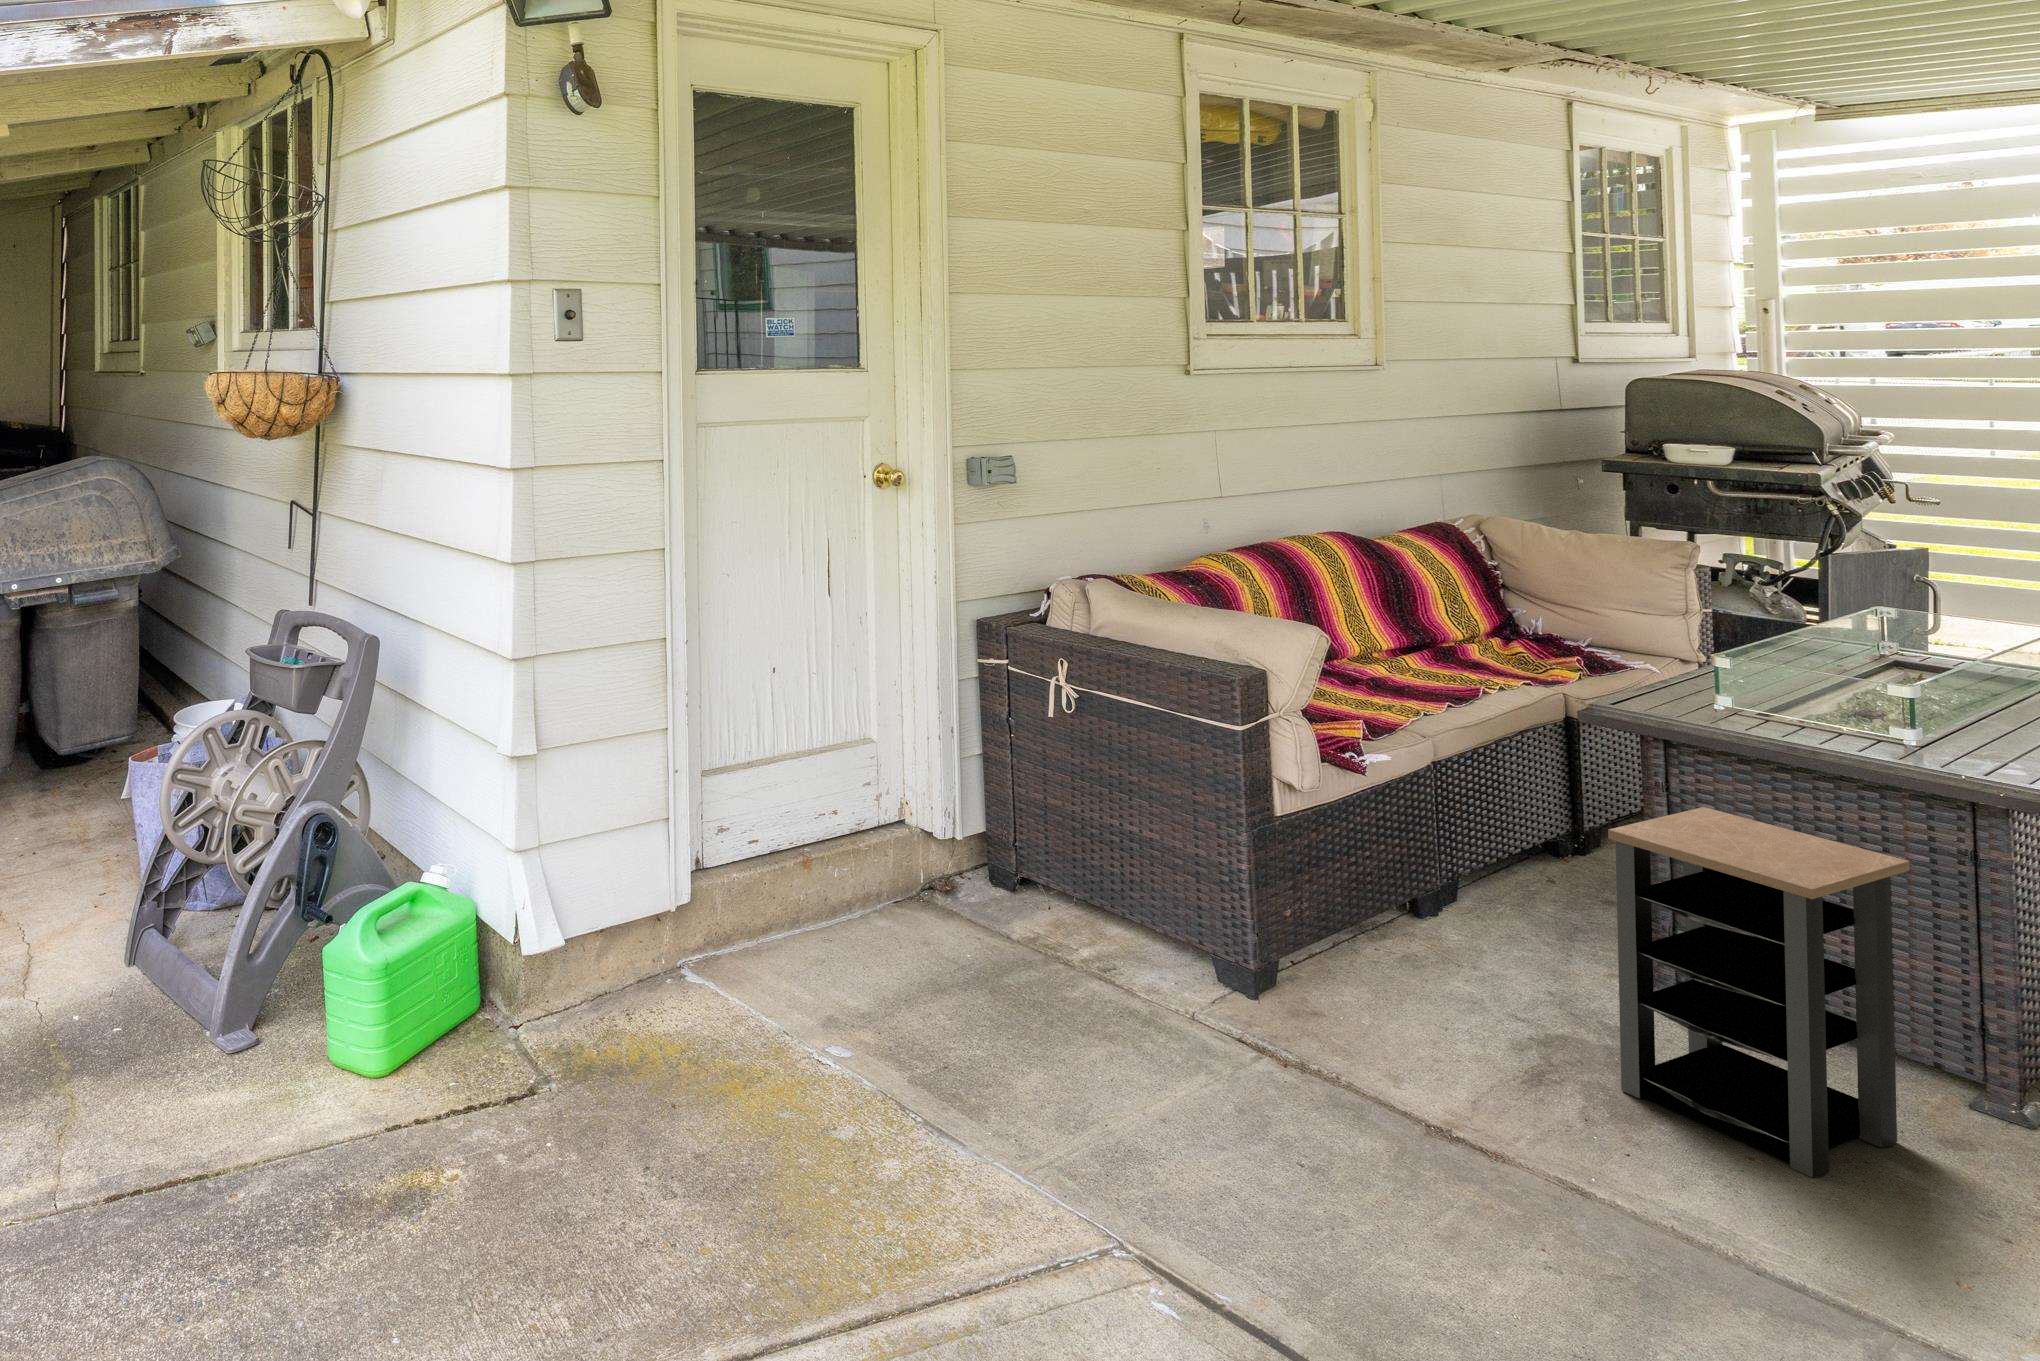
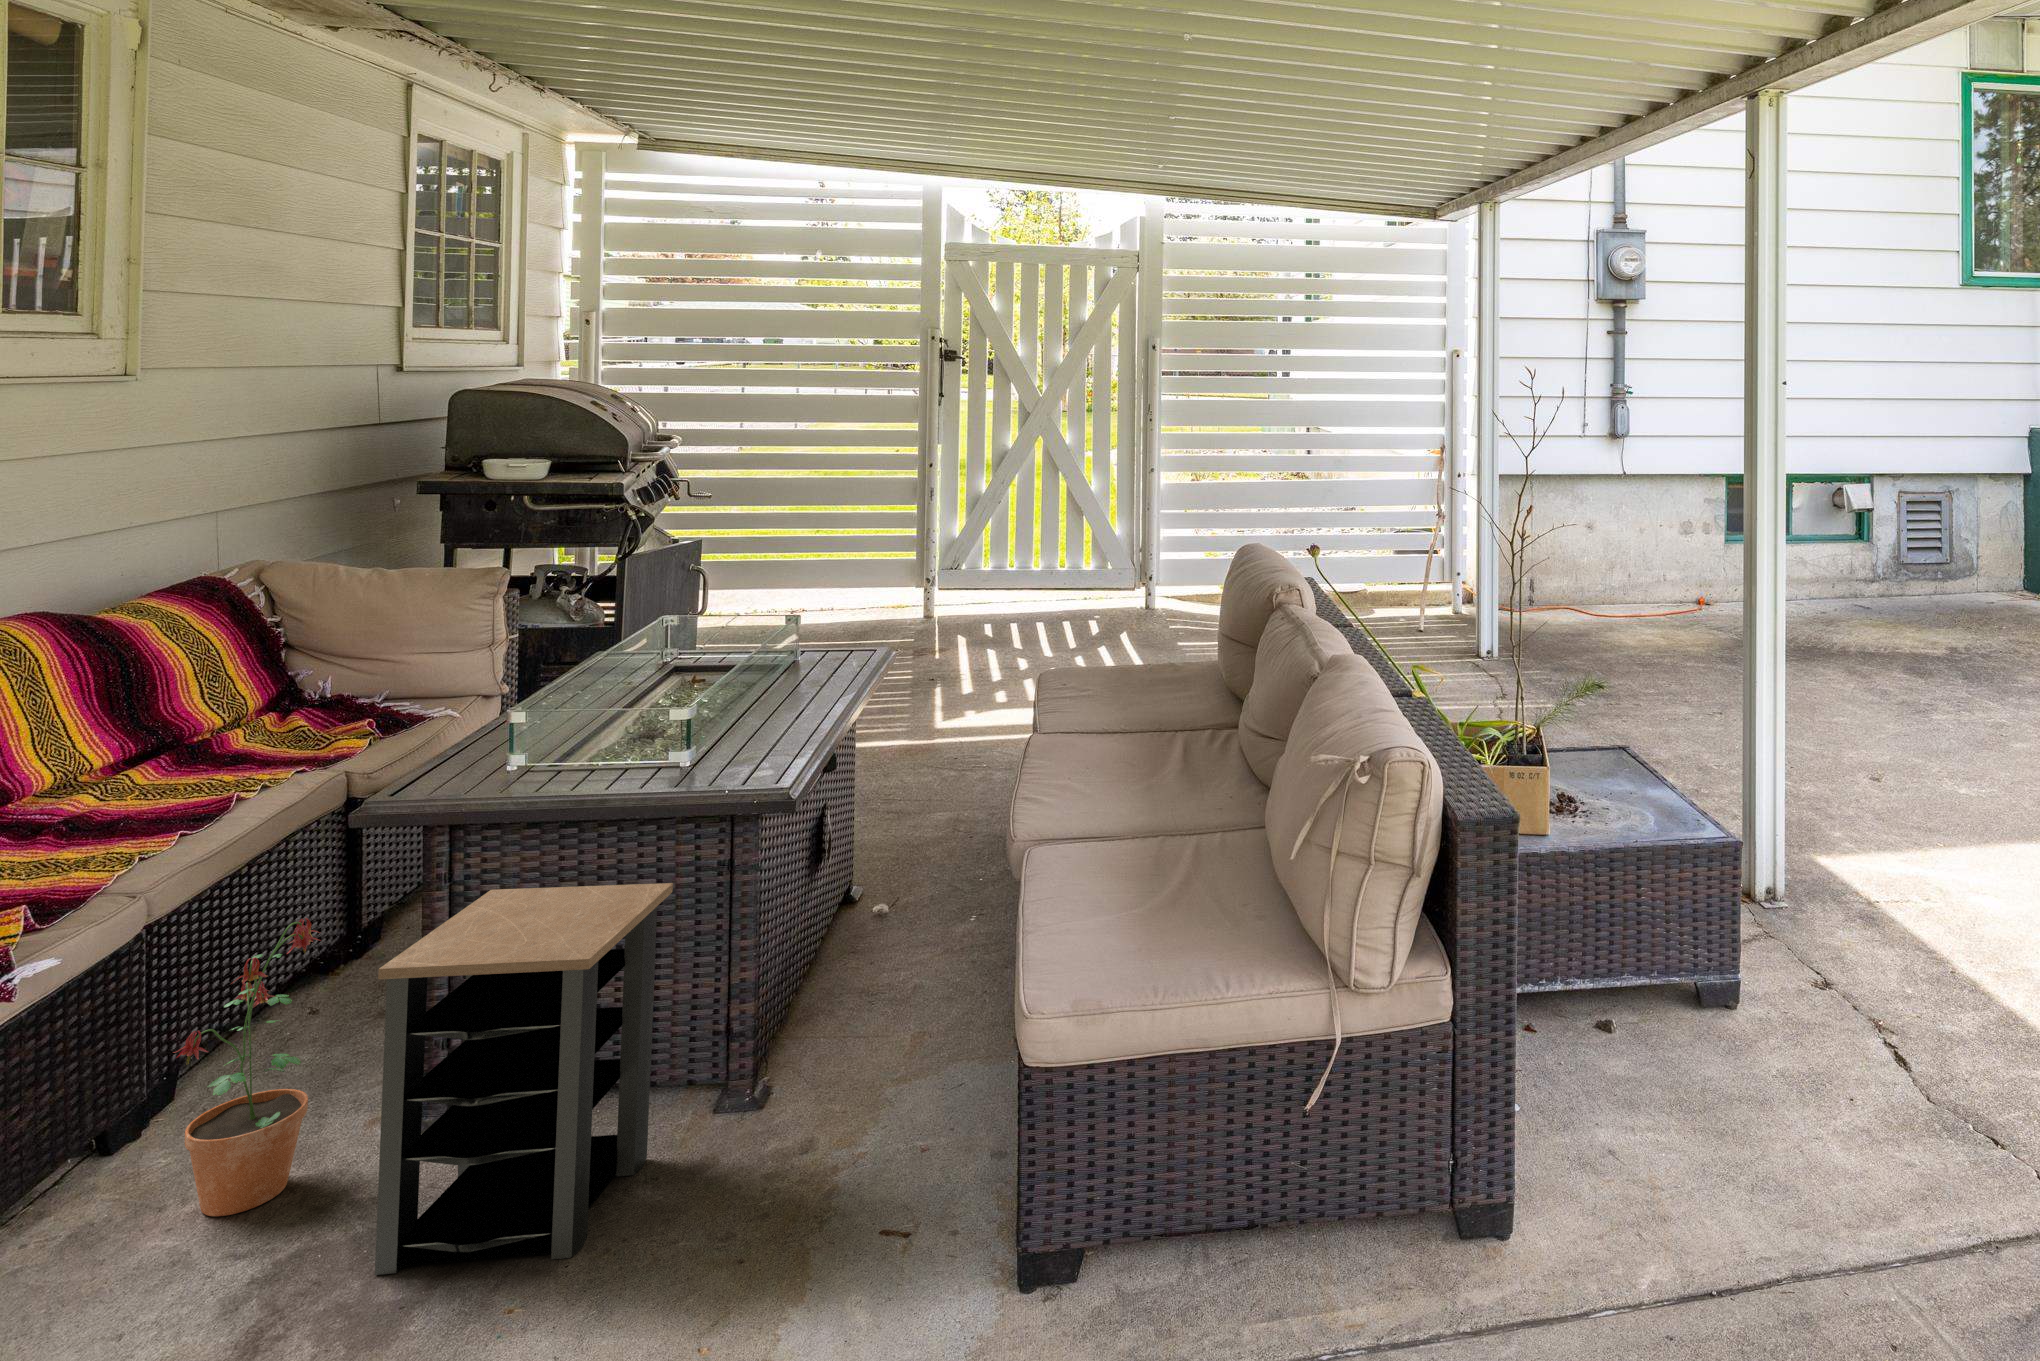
potted plant: none [1458,784,1557,998] -> present [175,918,321,1216]

